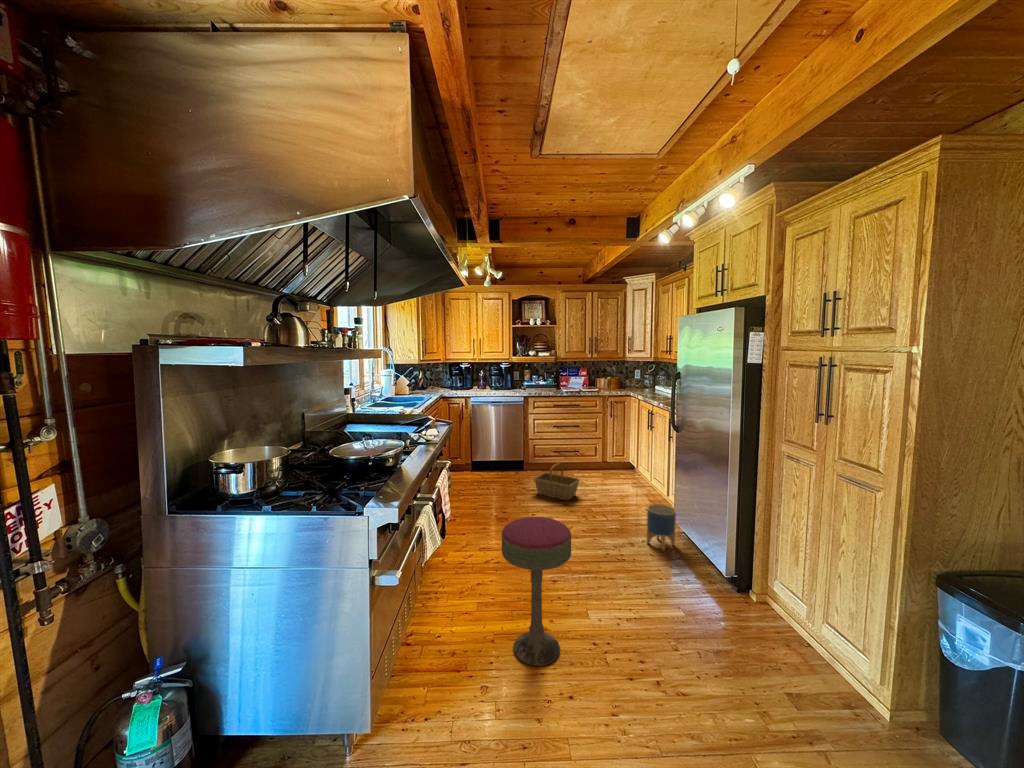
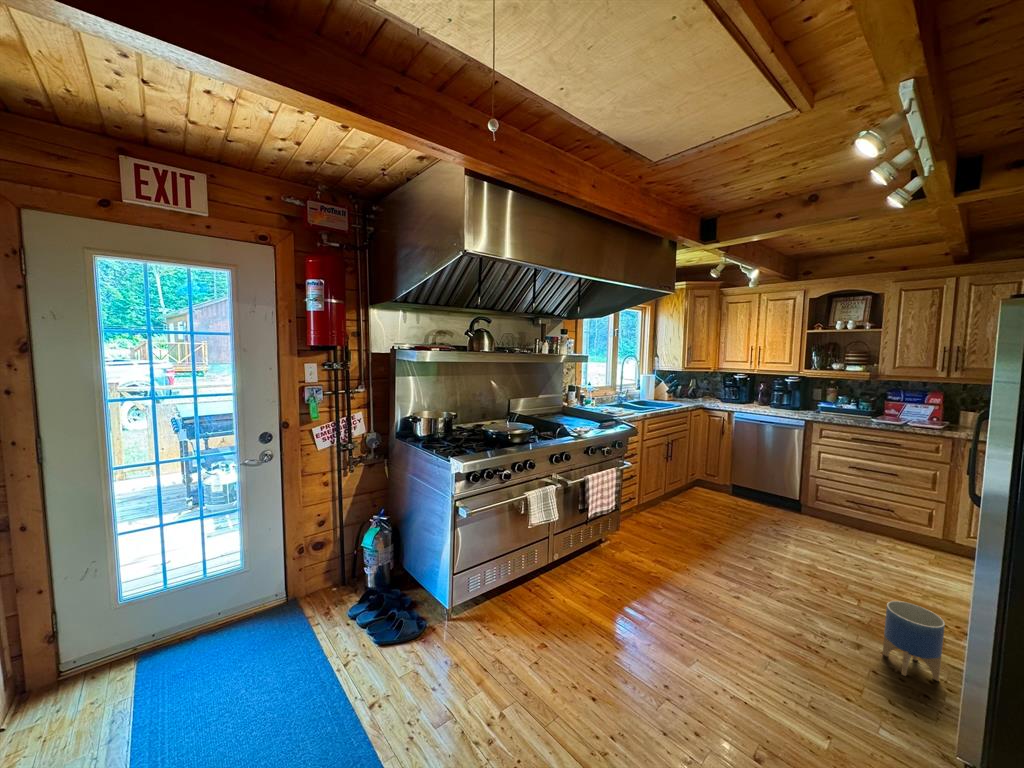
basket: present [534,463,580,500] -> none [776,510,846,561]
bar stool: present [502,517,571,666] -> none [579,522,649,668]

